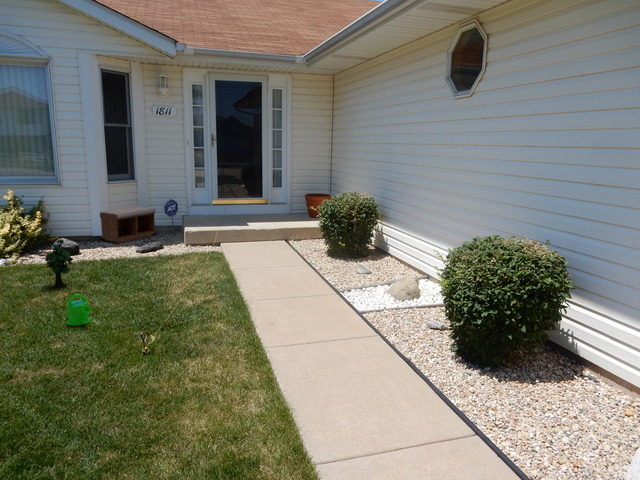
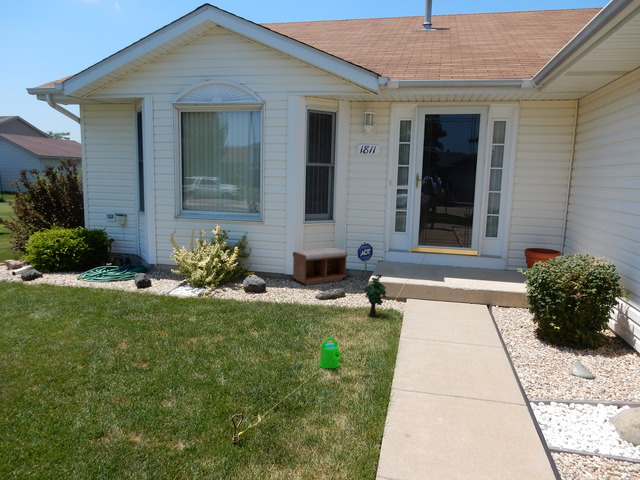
decorative plant: present [41,240,73,287] -> present [363,275,386,317]
watering can: present [67,294,91,326] -> present [319,337,341,368]

